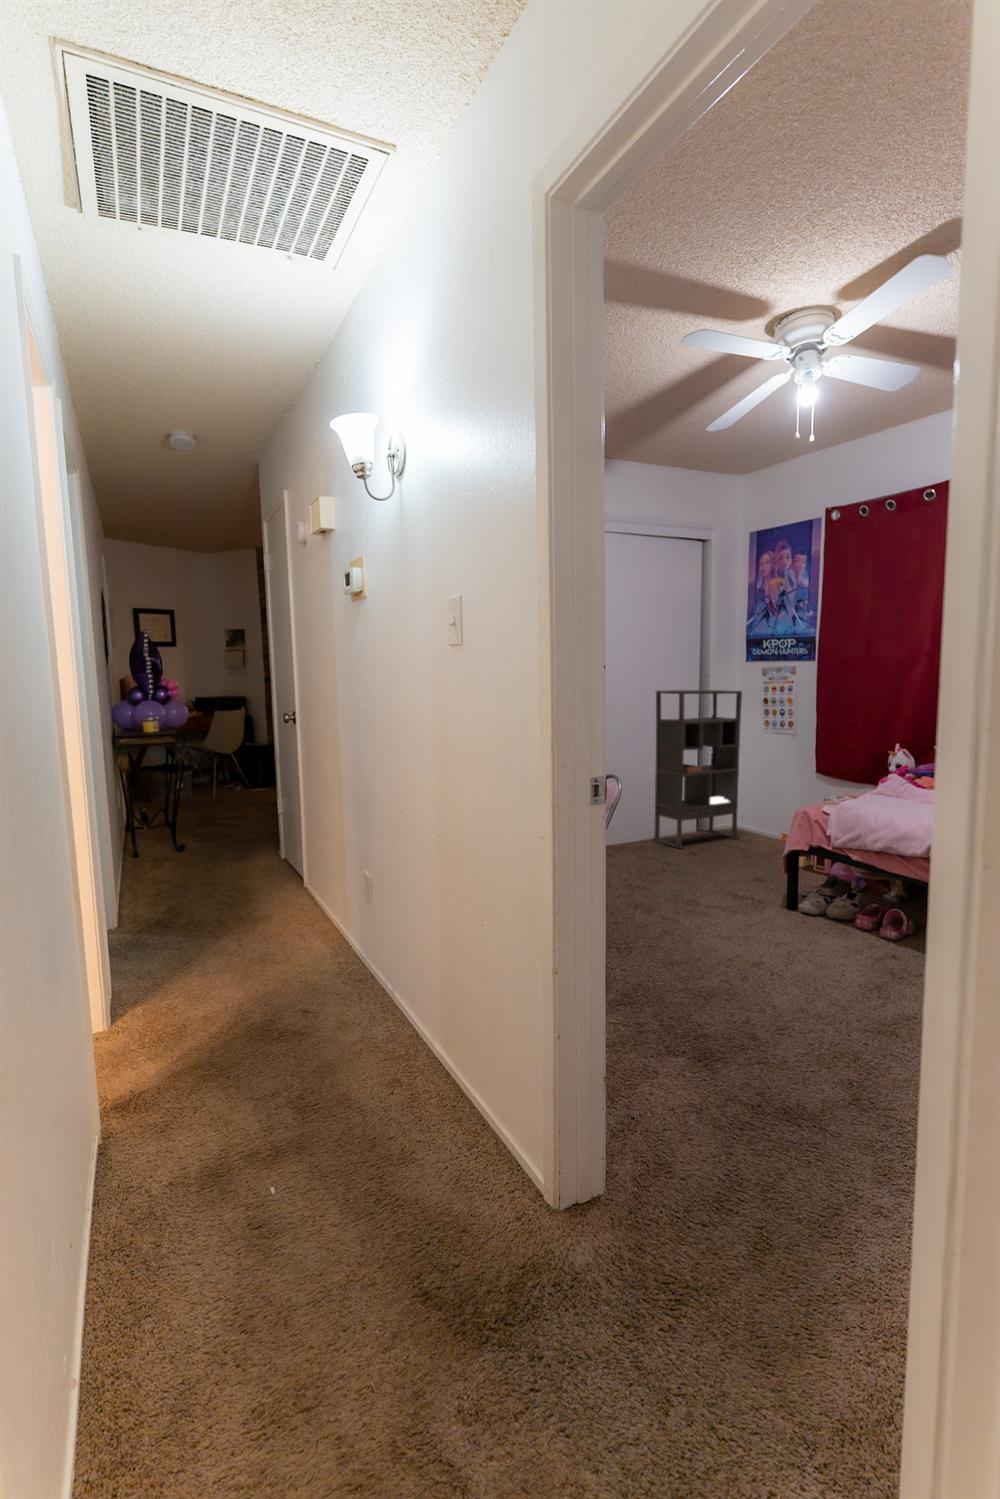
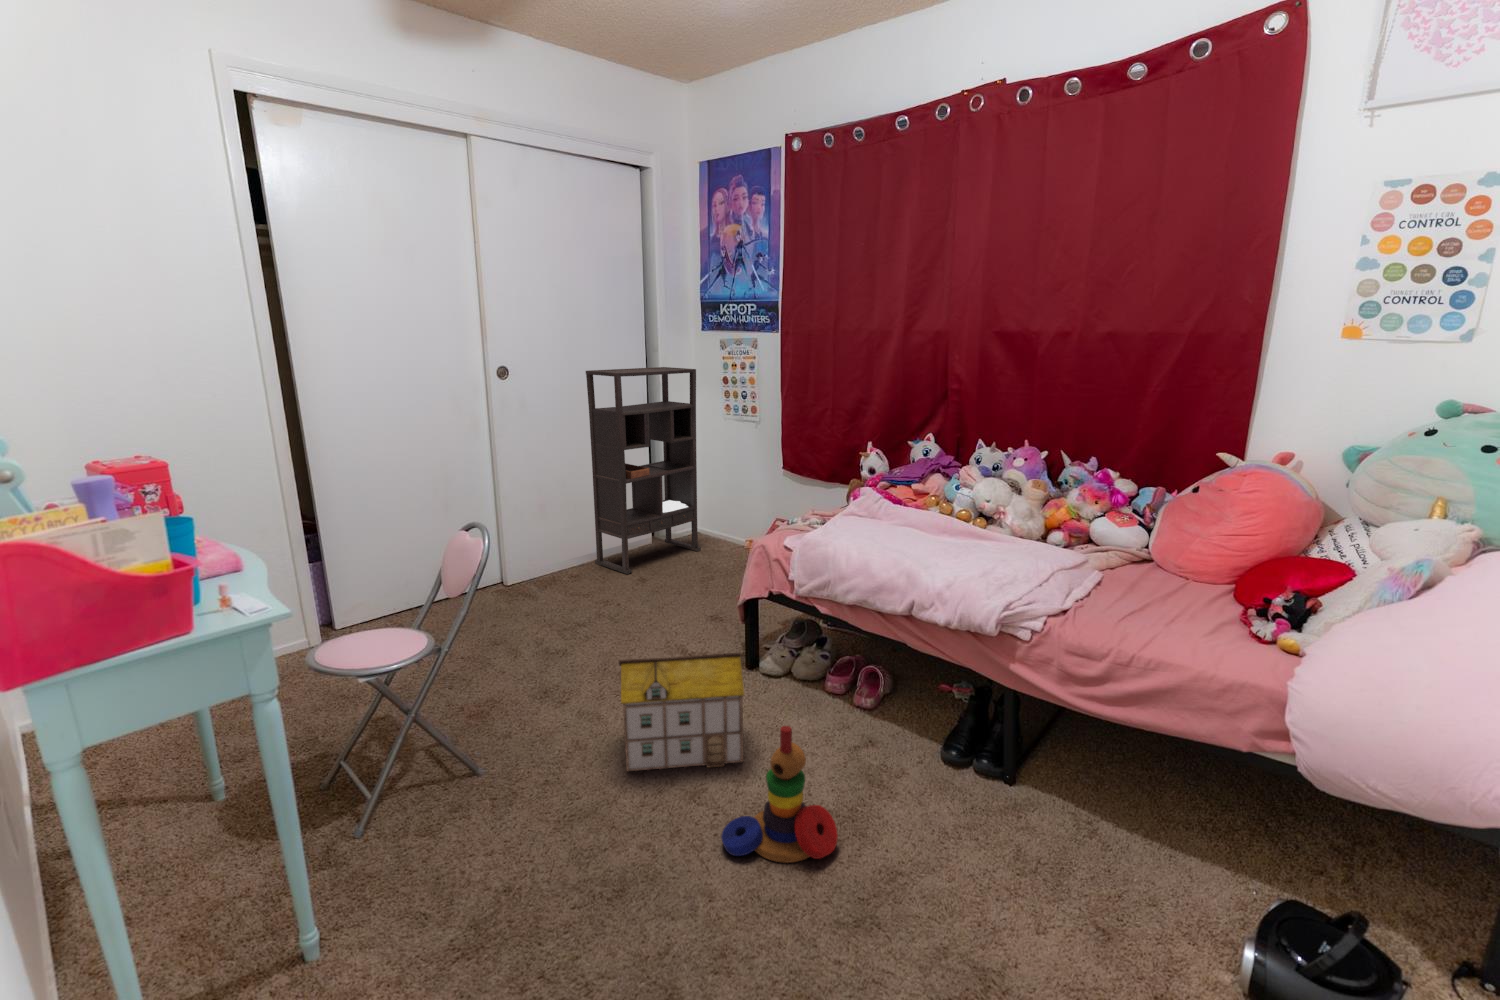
toy house: none [699,871,793,956] -> present [619,653,744,771]
stacking toy: none [778,909,867,1005] -> present [721,726,838,863]

